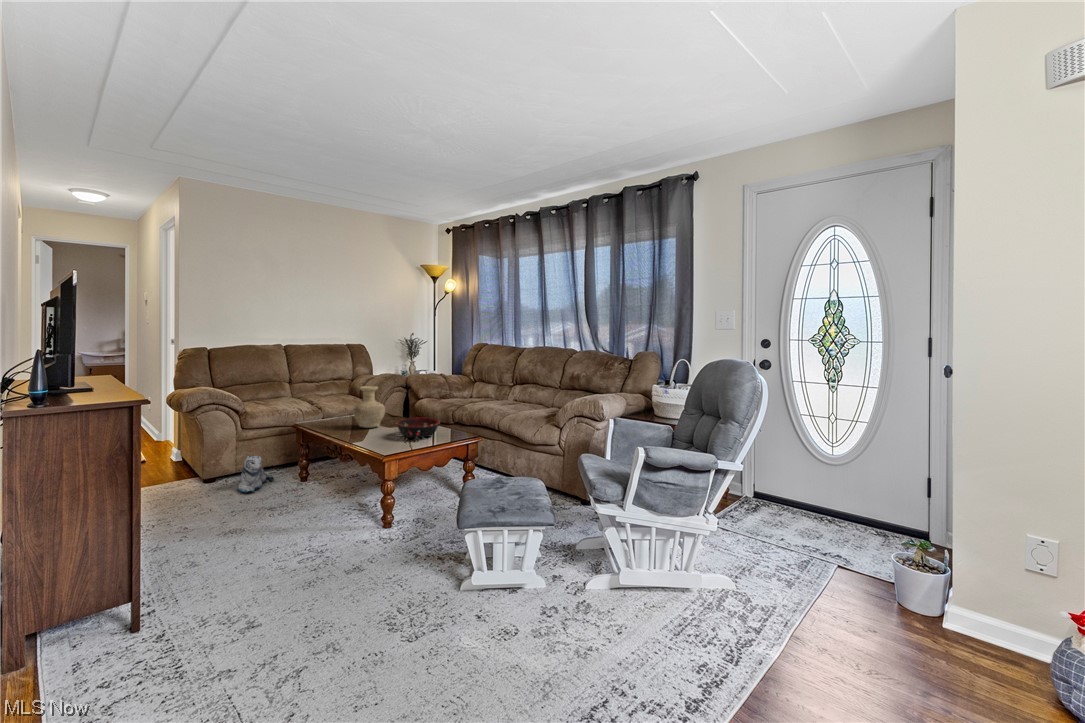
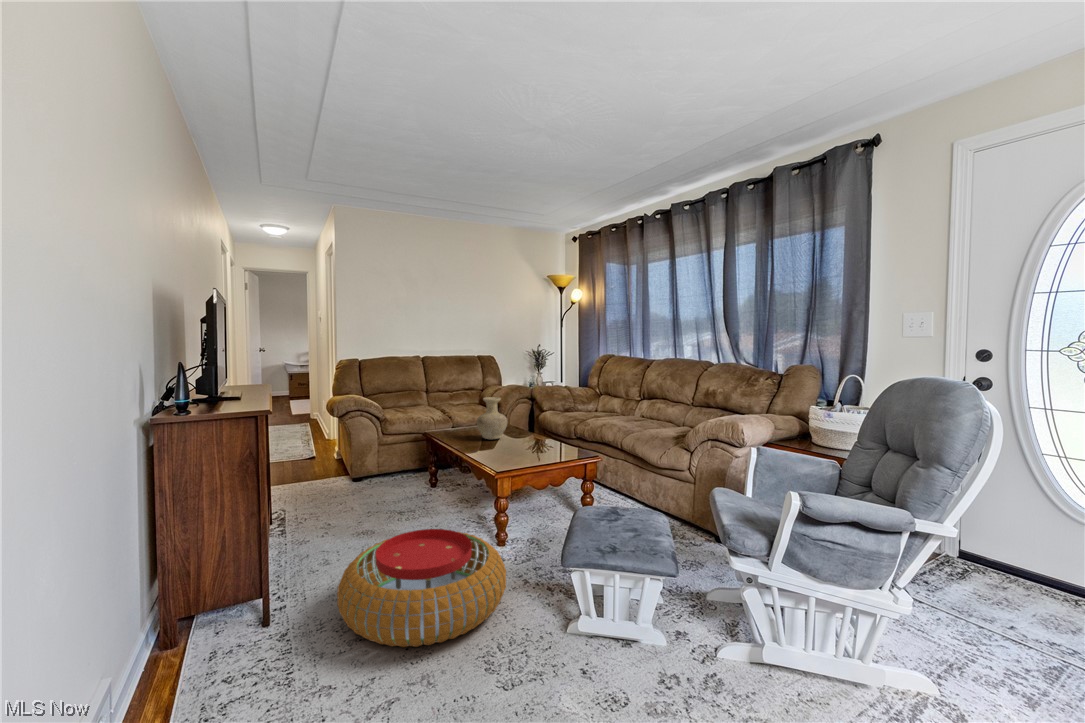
decorative bowl: present [396,417,440,438] -> none [515,432,561,454]
plush toy: present [238,456,274,493] -> none [374,460,406,496]
pouf: none [222,514,399,626] -> present [337,529,506,647]

